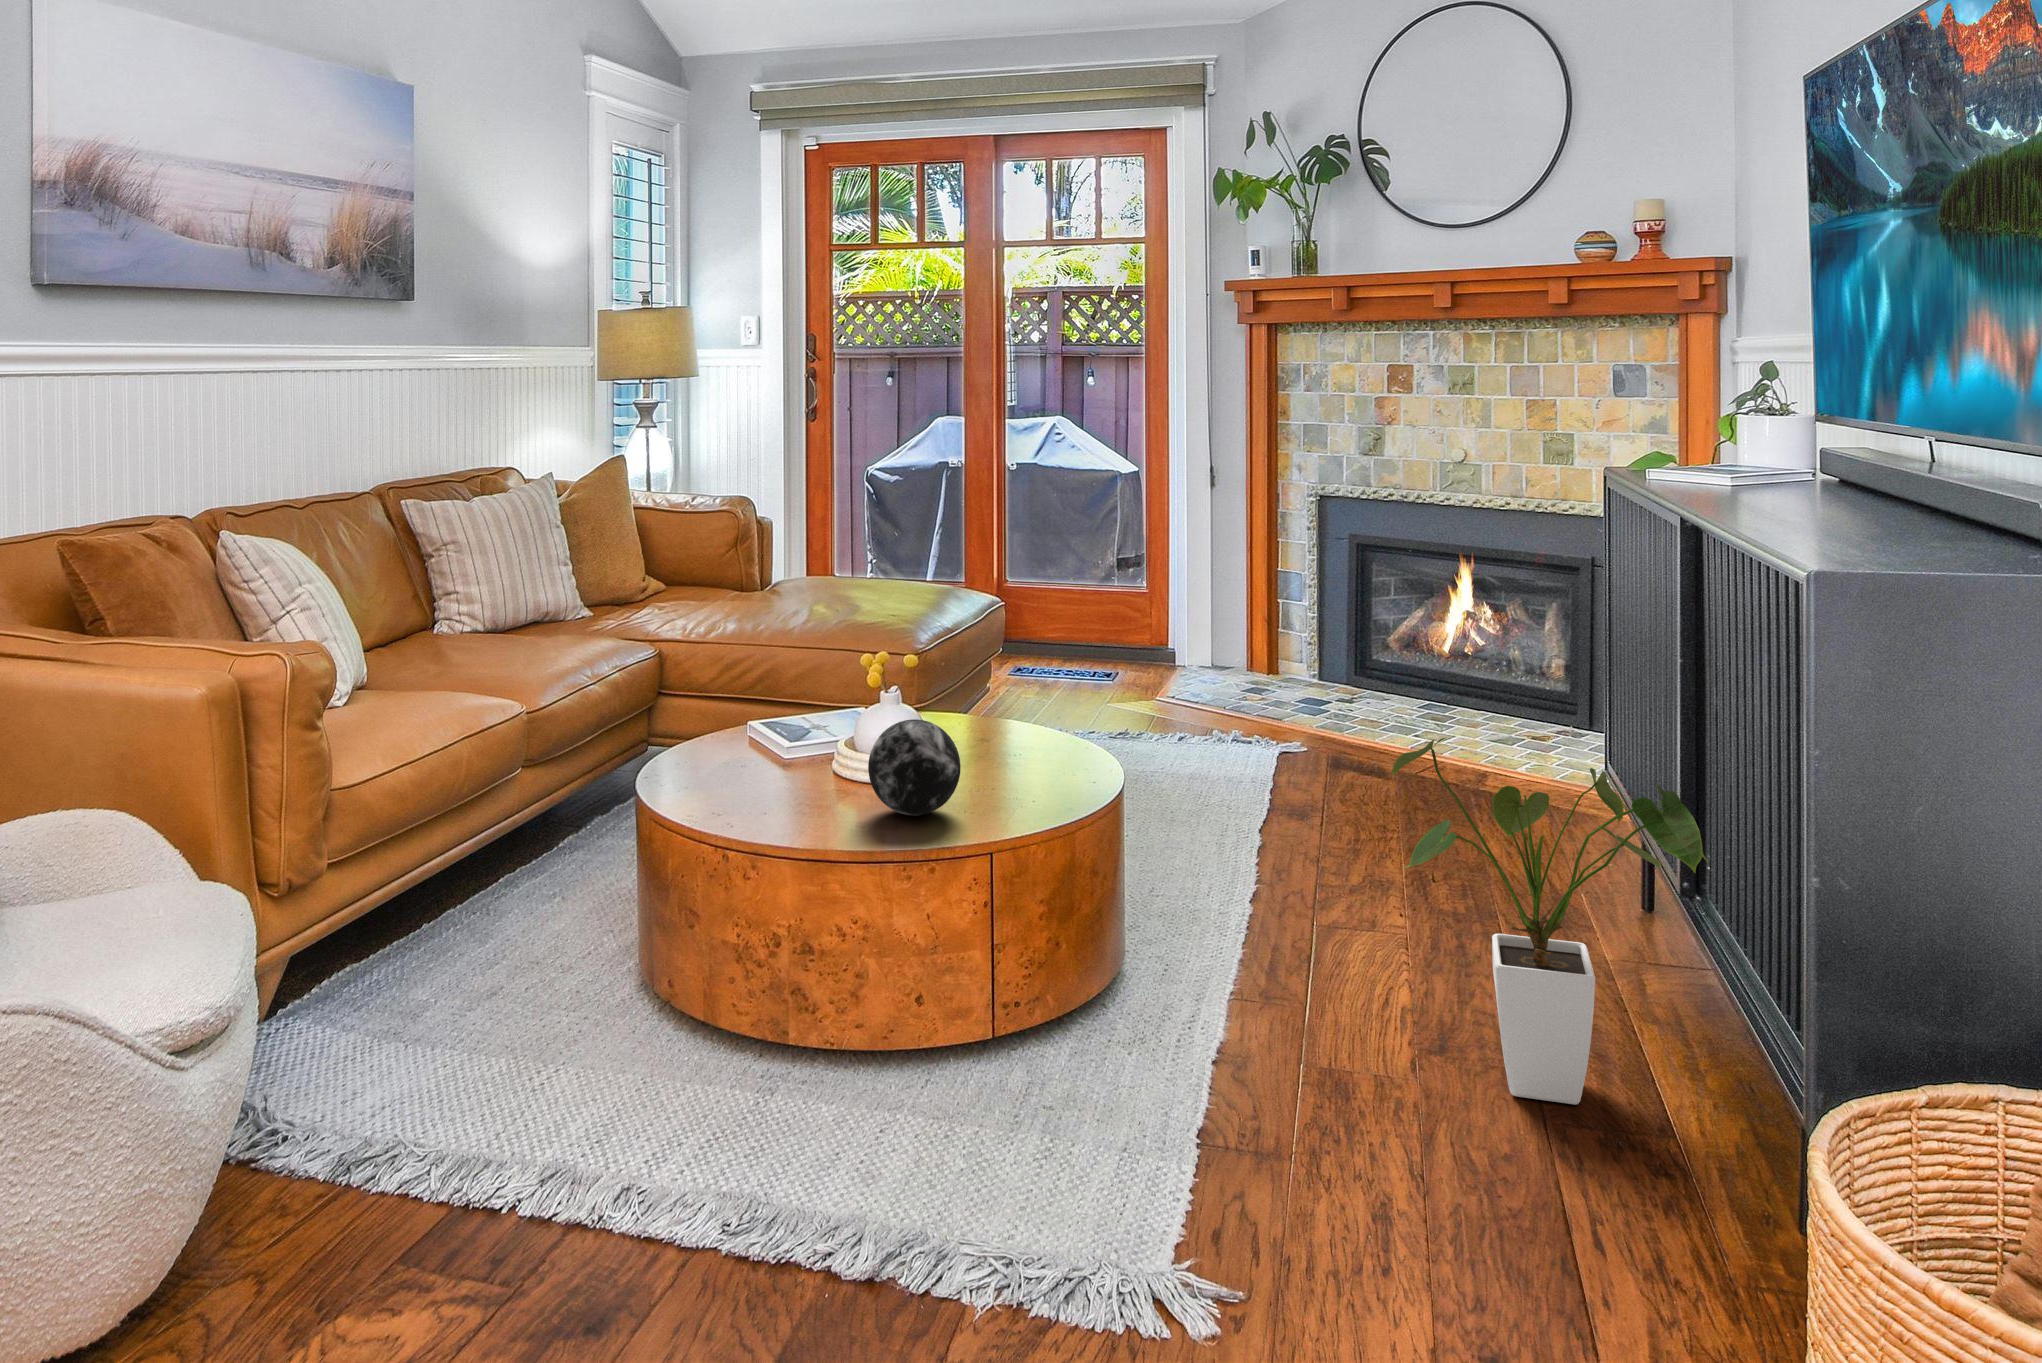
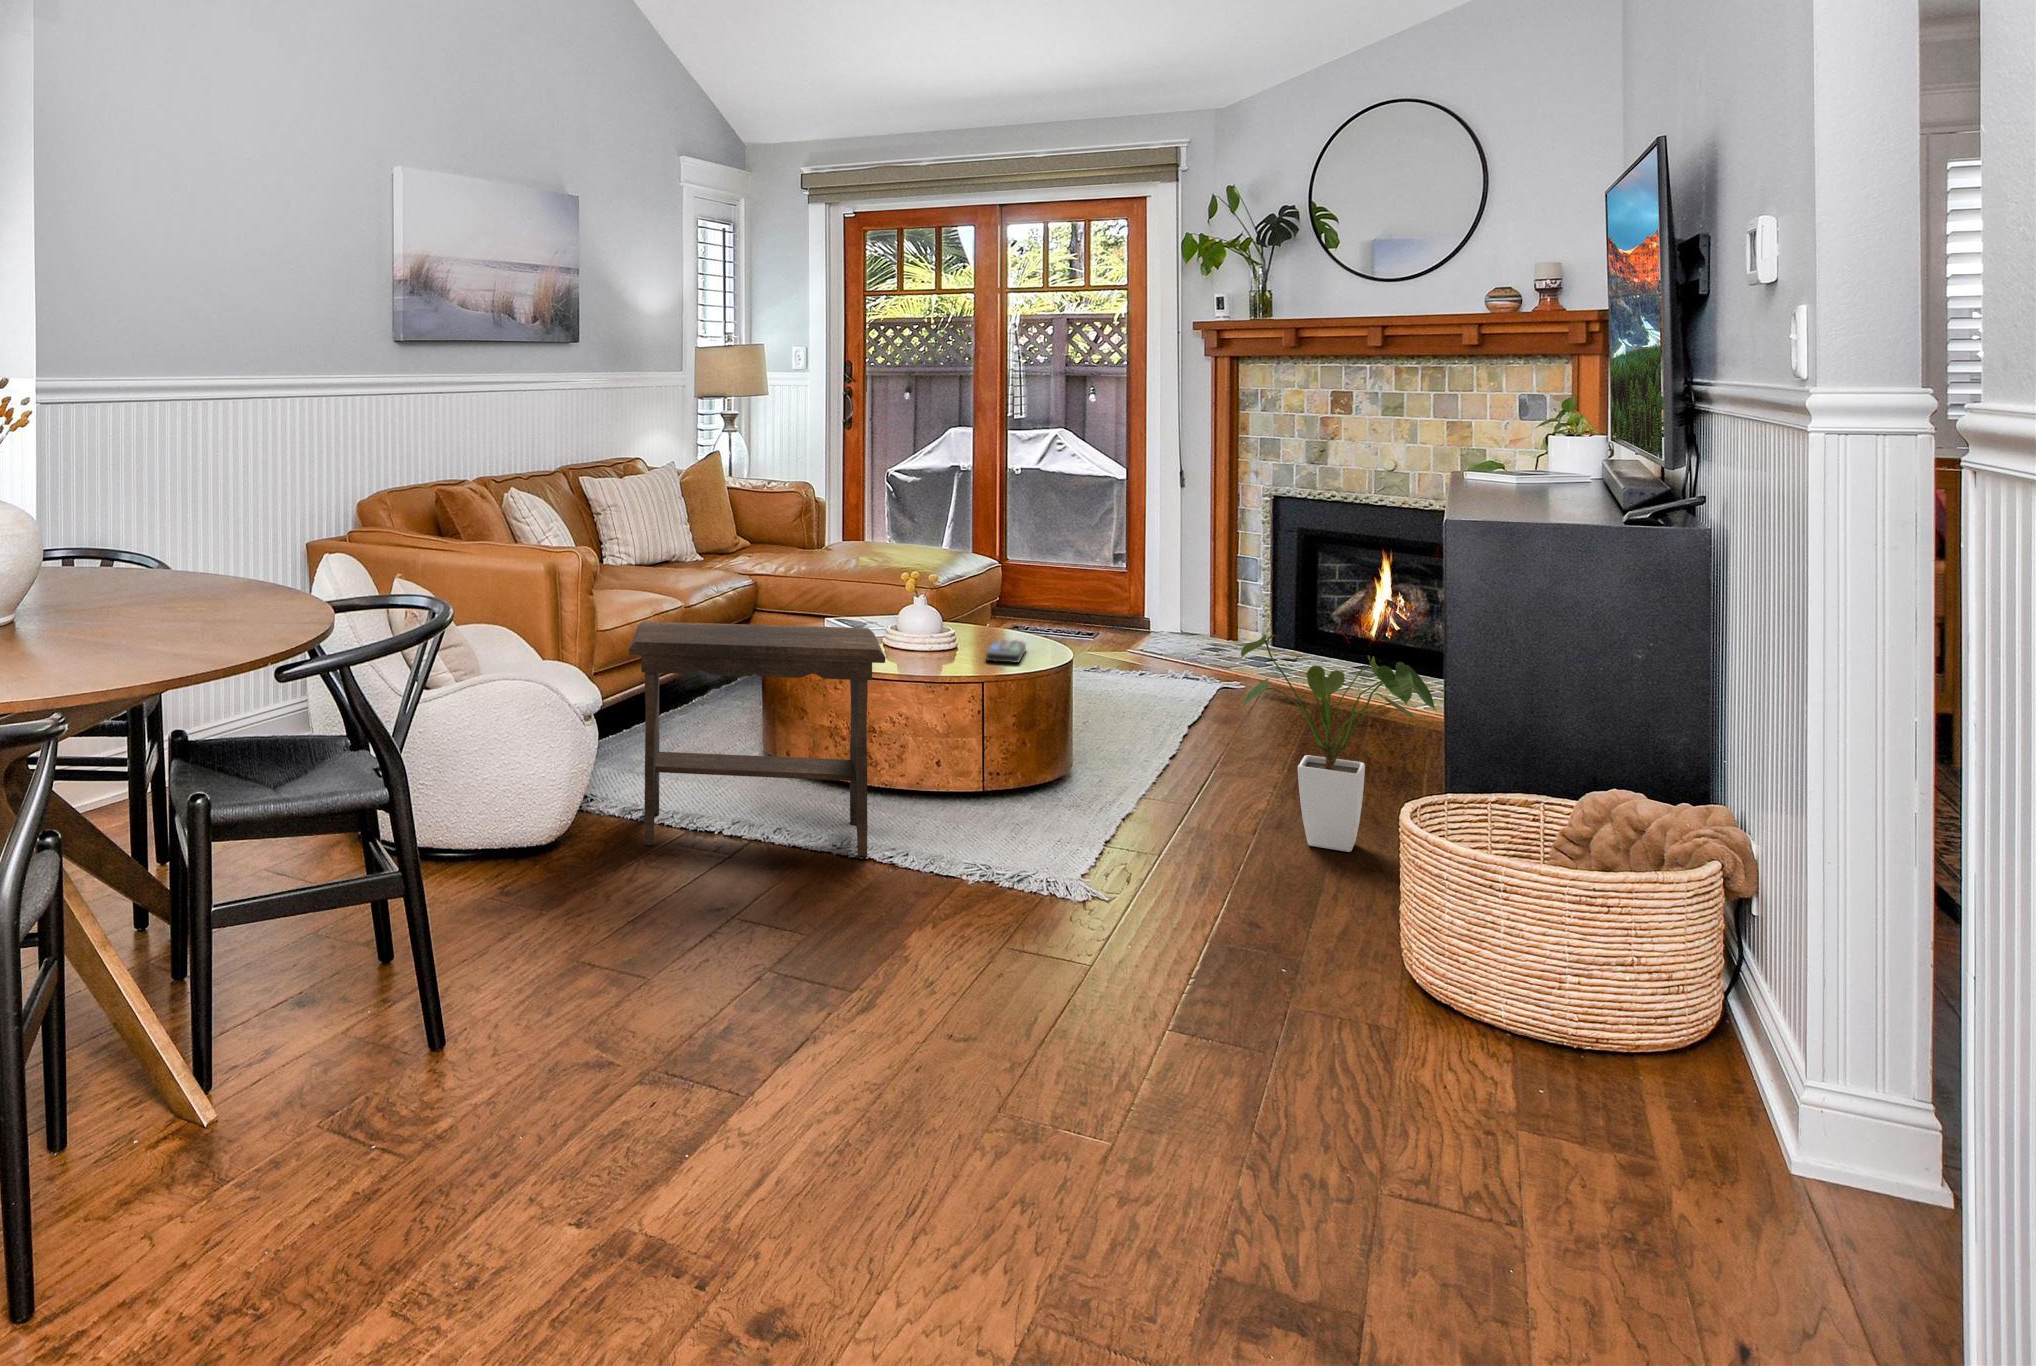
decorative orb: present [868,719,961,815] -> none [909,612,966,667]
remote control: none [992,744,1051,793] -> present [986,639,1026,663]
footstool: none [273,780,810,1298] -> present [629,621,885,856]

